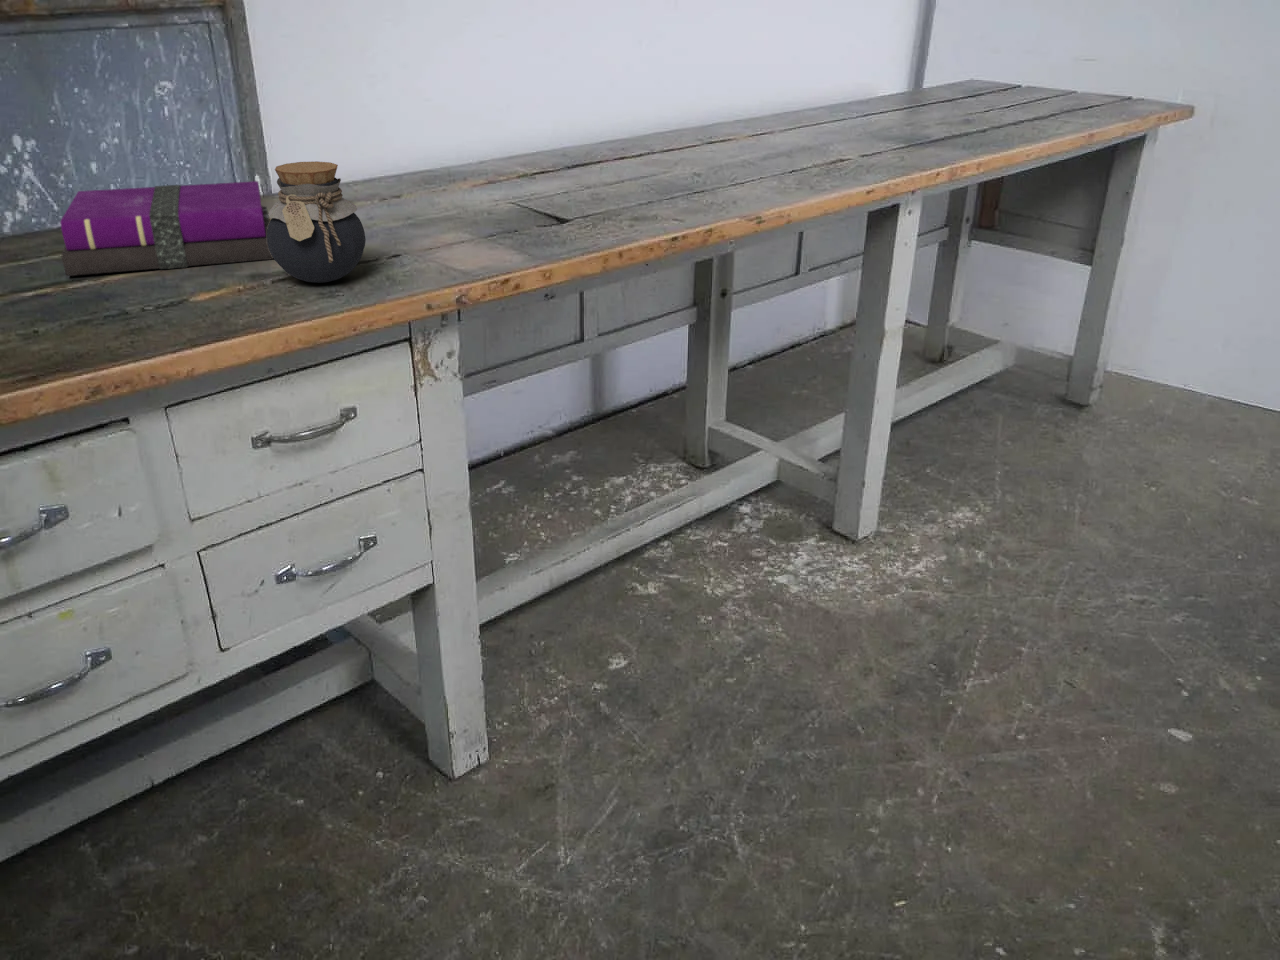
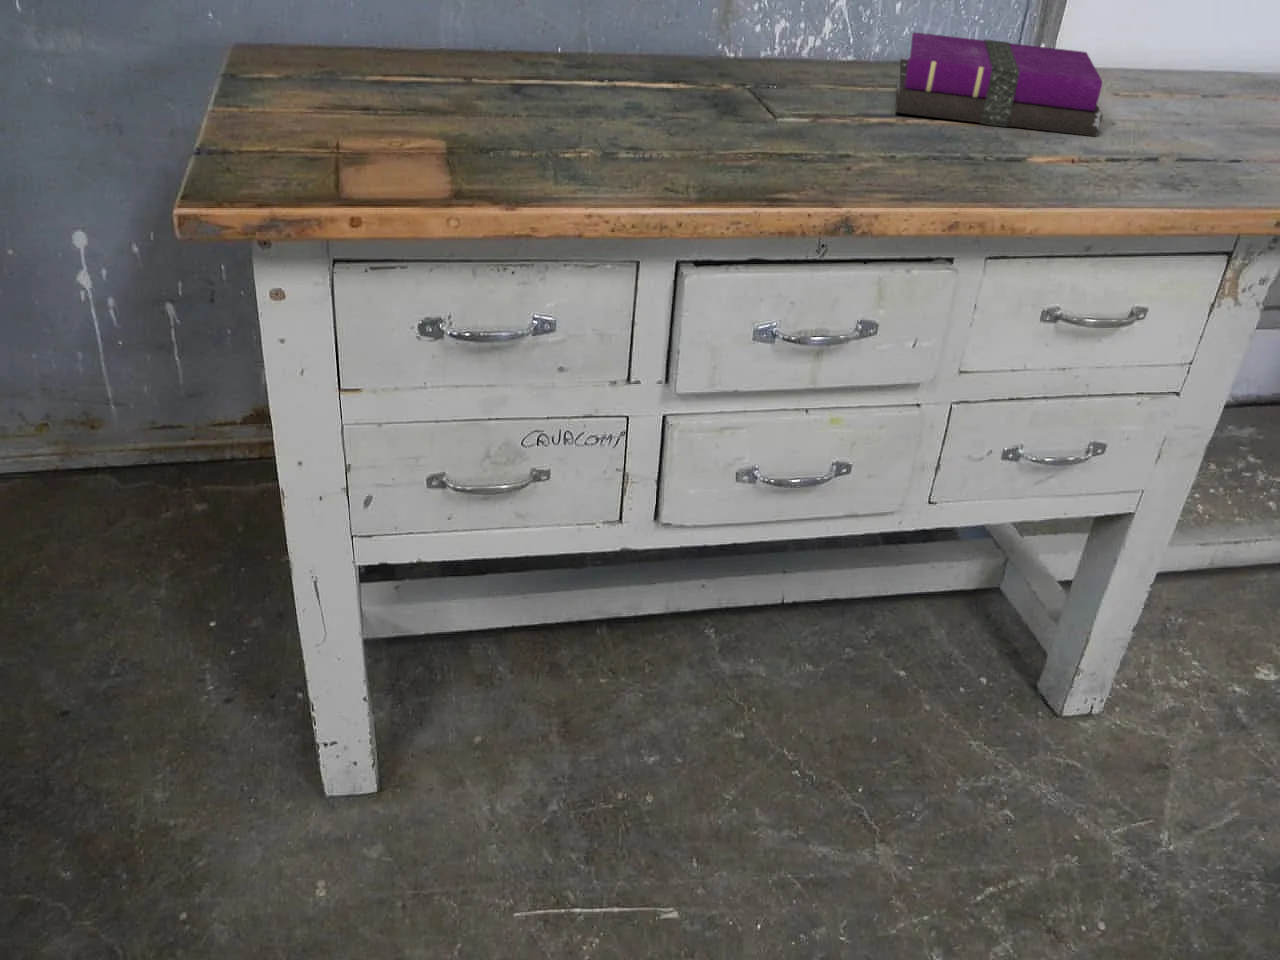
jar: present [267,161,366,283] -> none [1114,39,1226,171]

